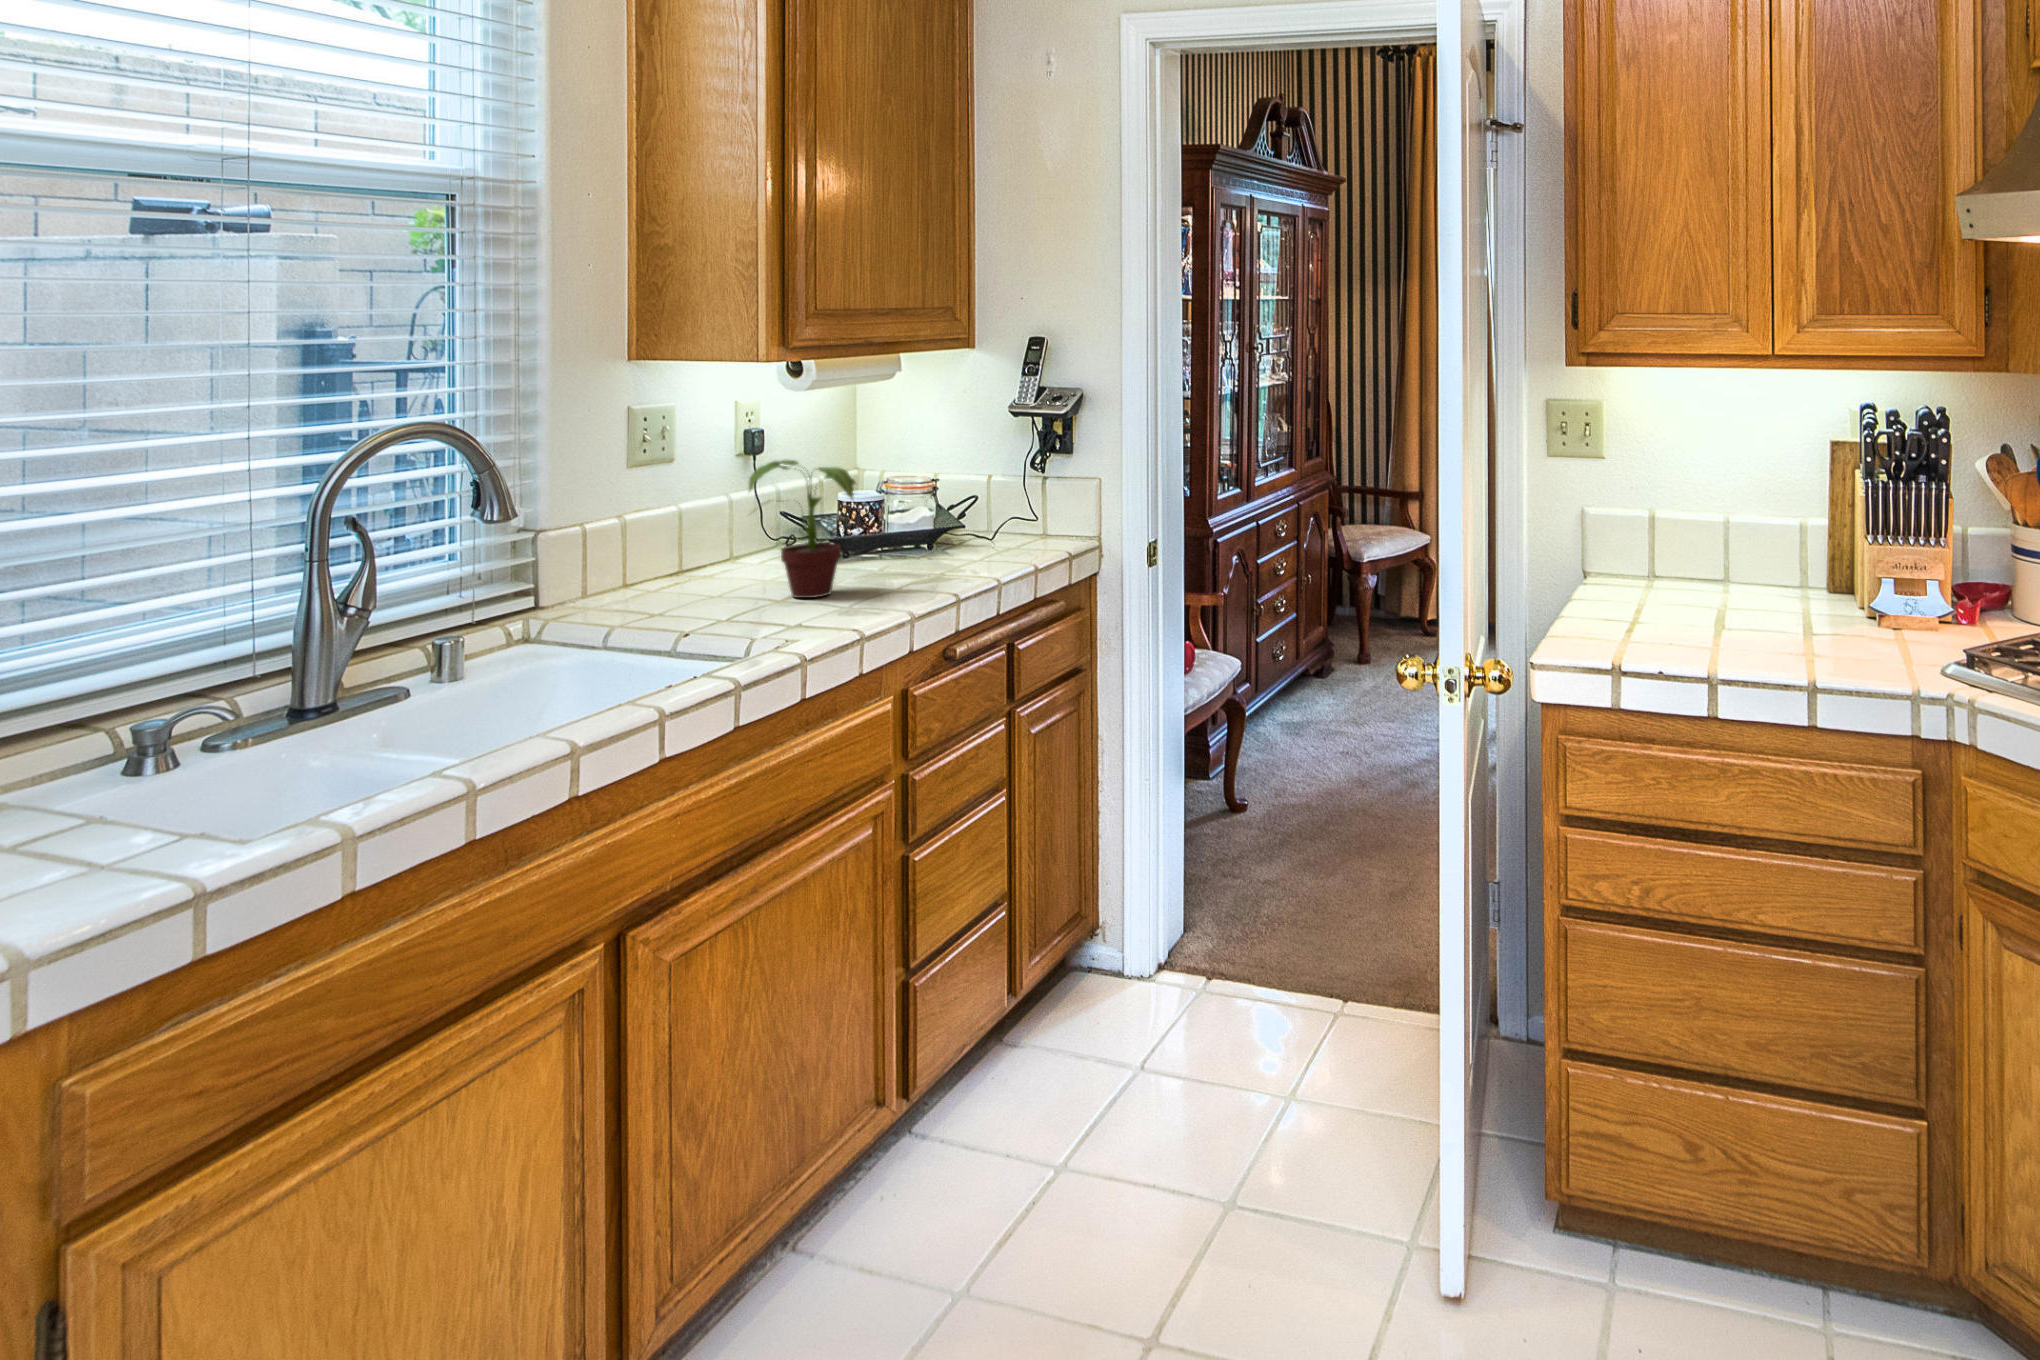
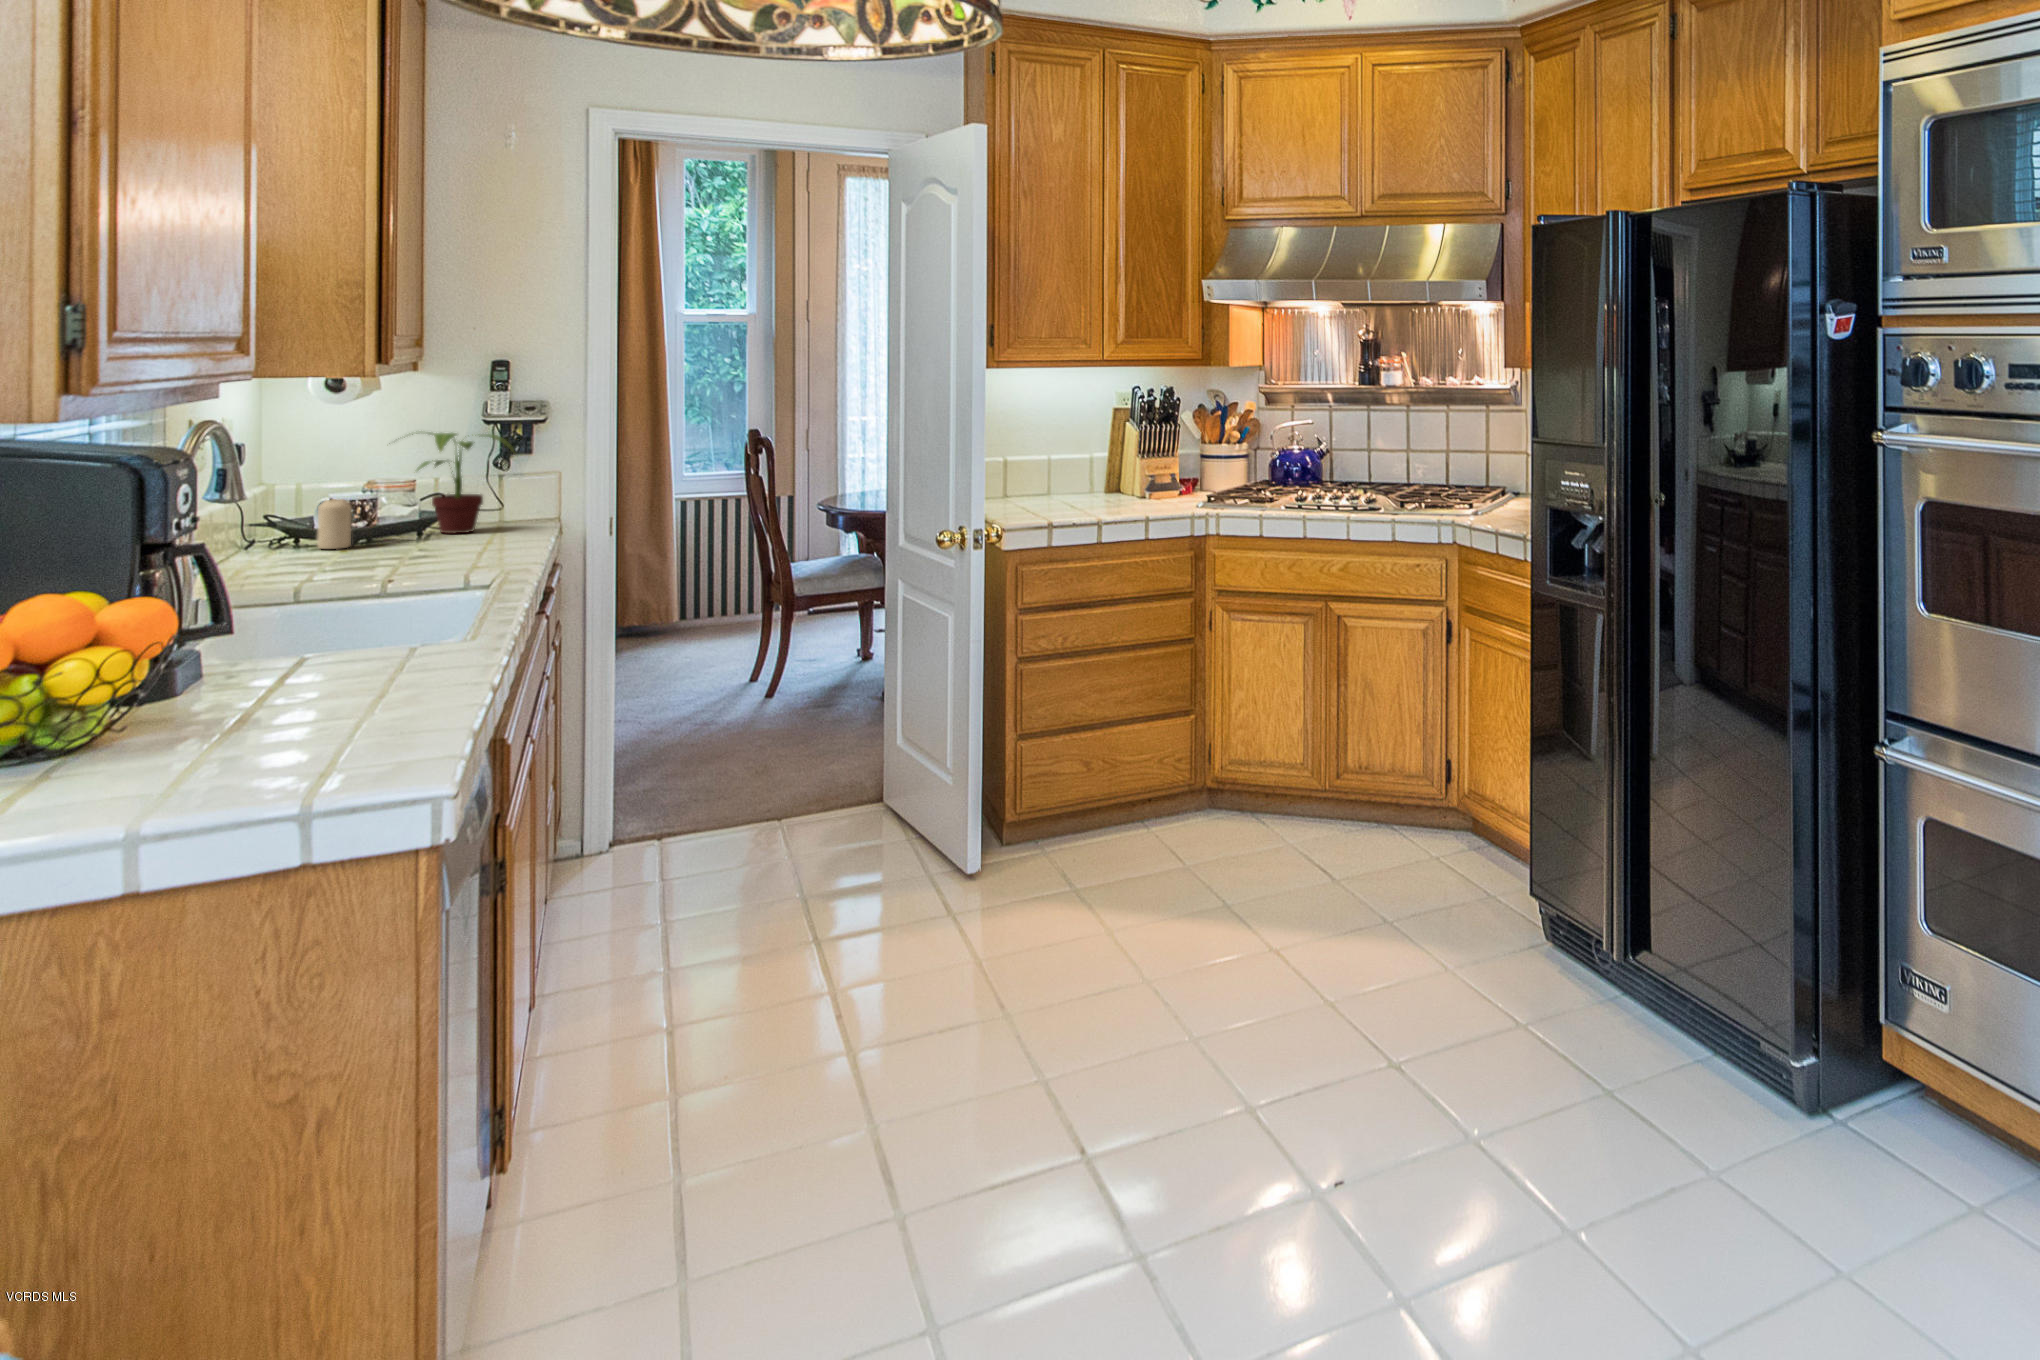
candle: none [618,546,657,612] -> present [317,499,352,549]

